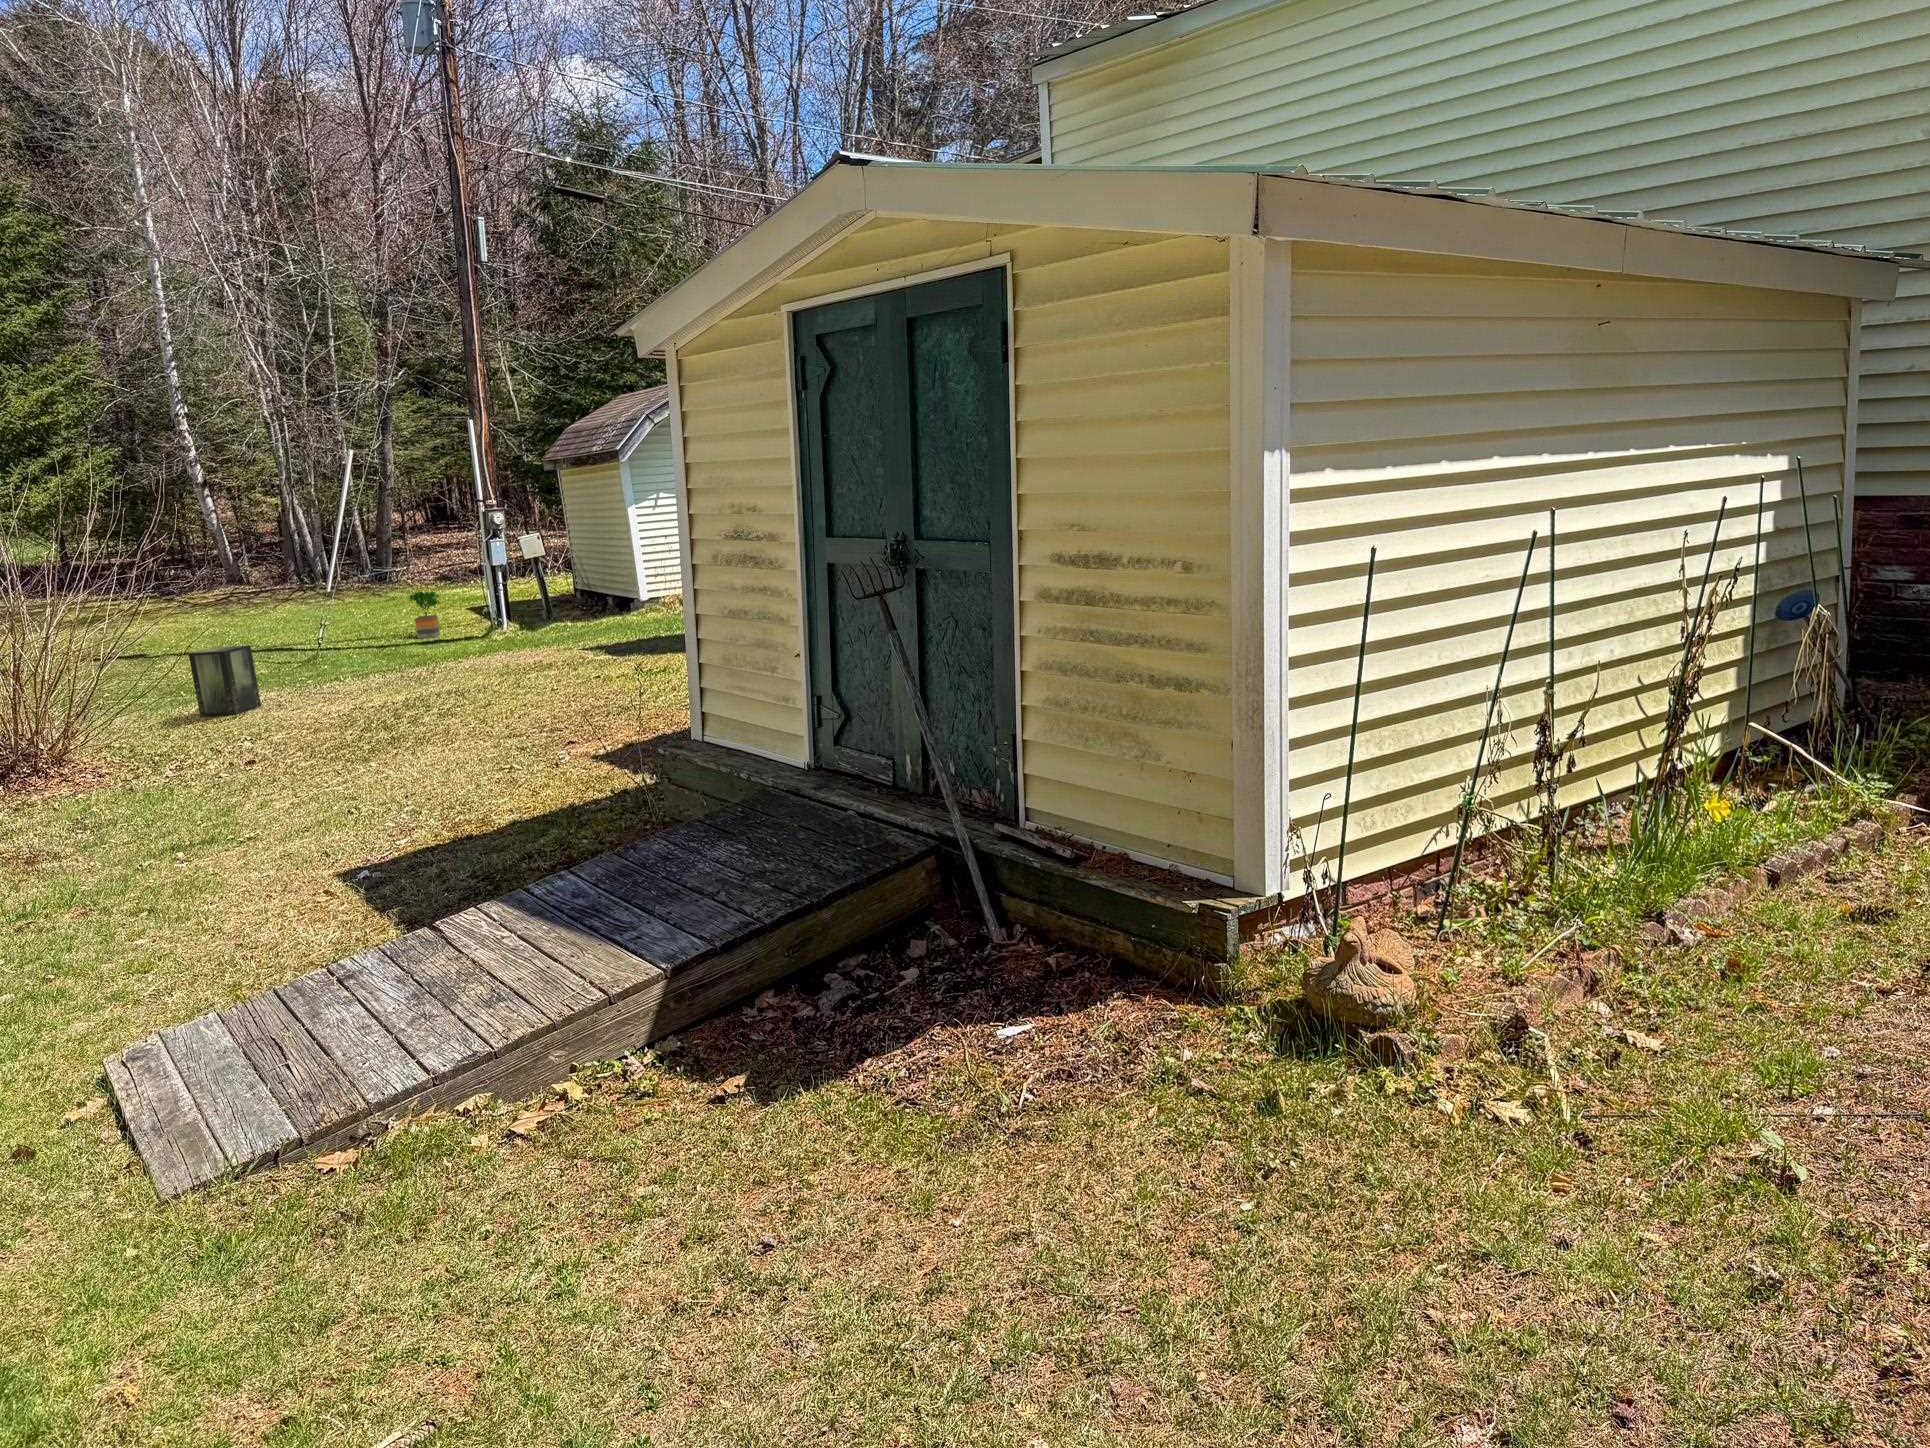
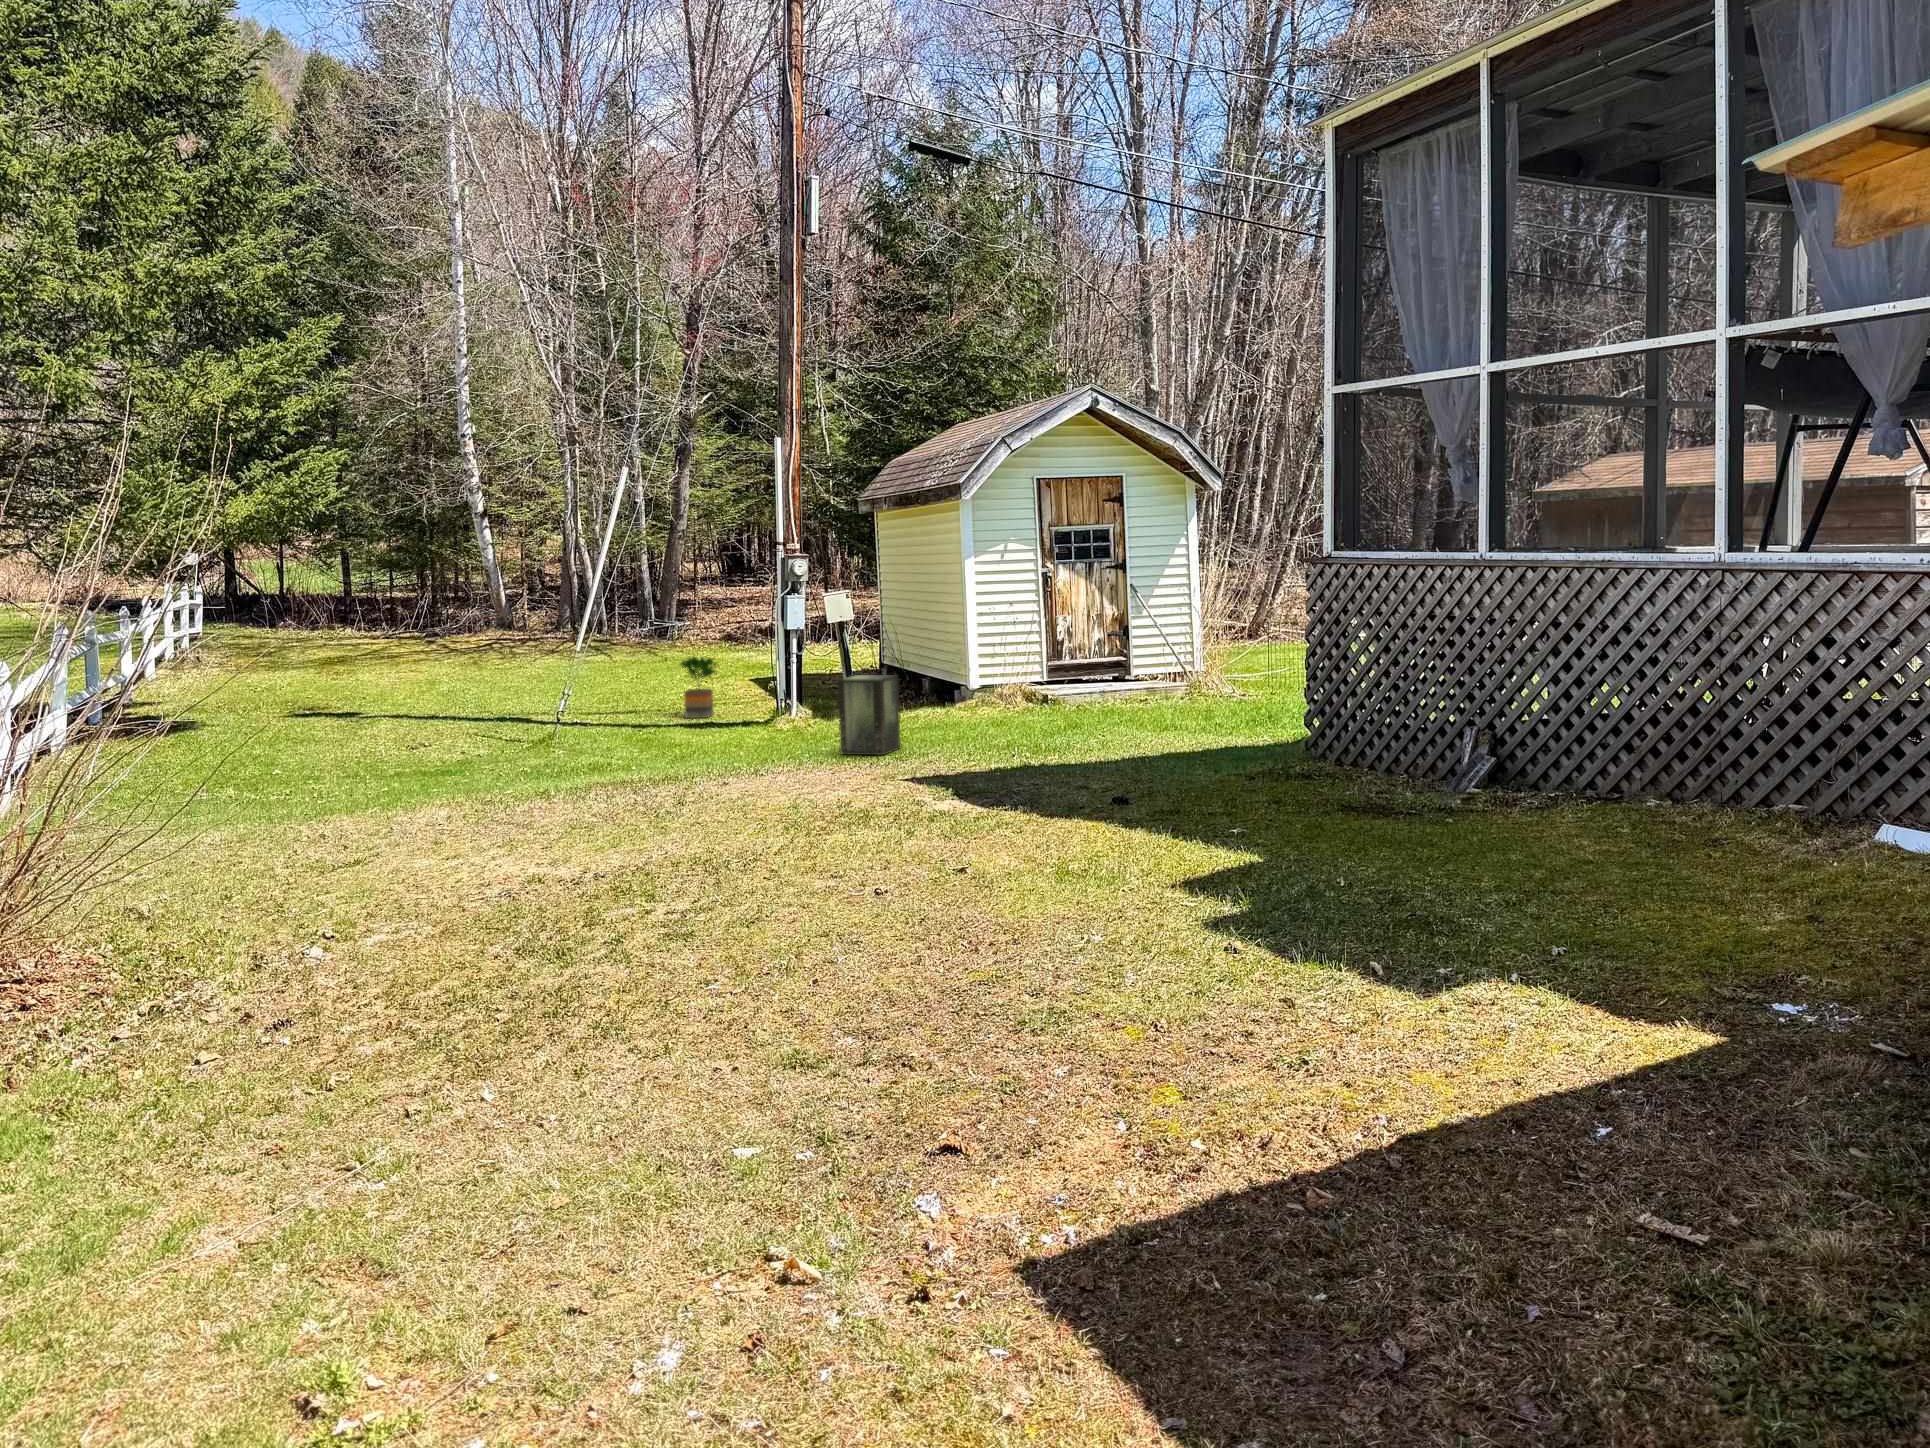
storage box: present [189,645,261,716] -> present [838,675,901,755]

